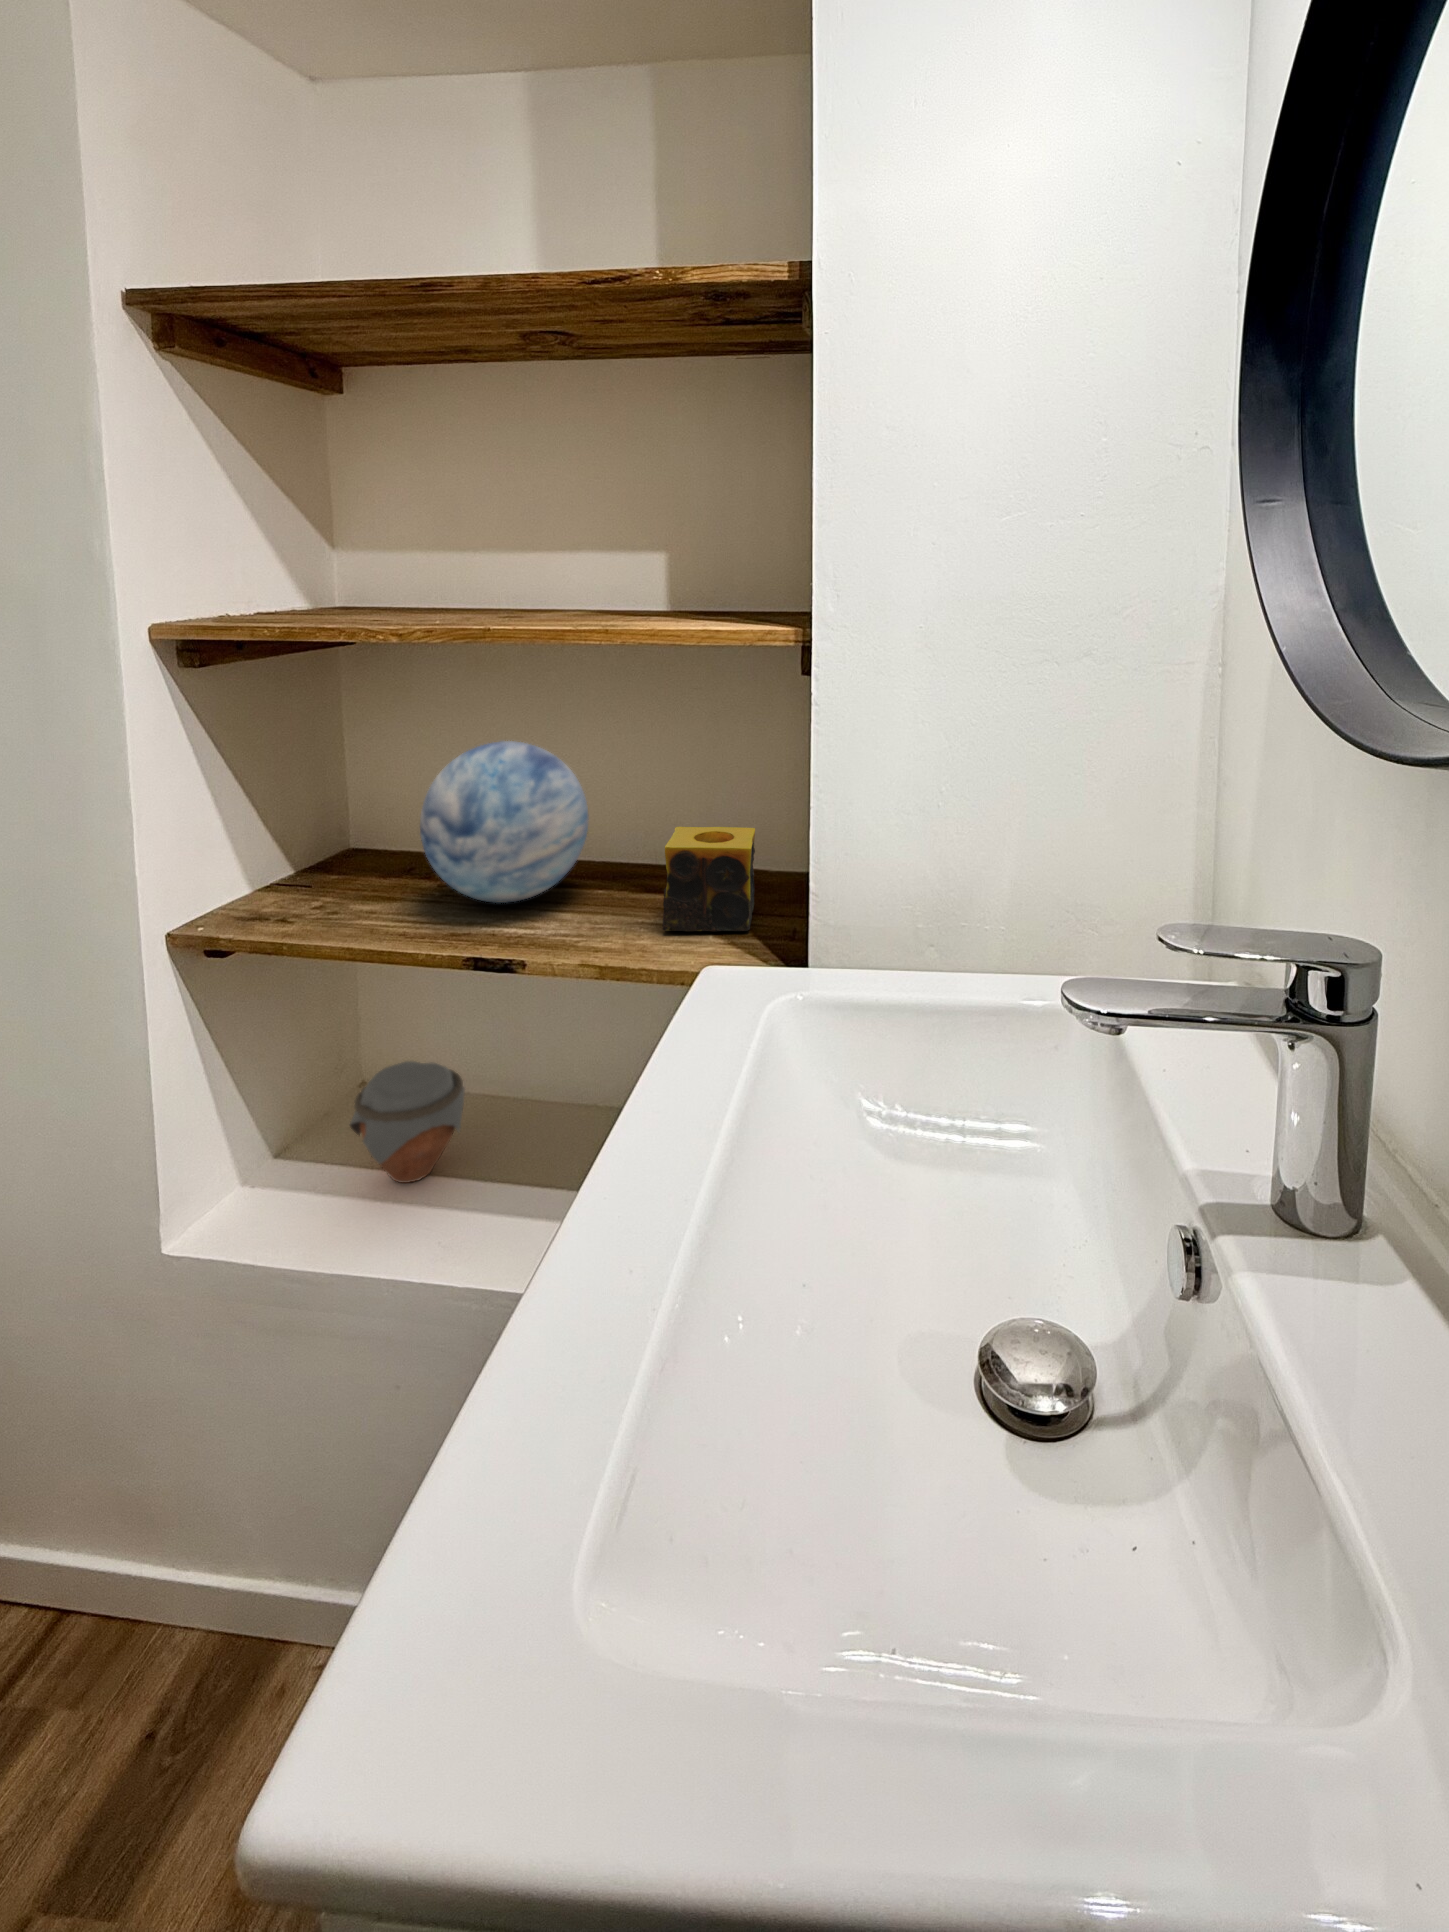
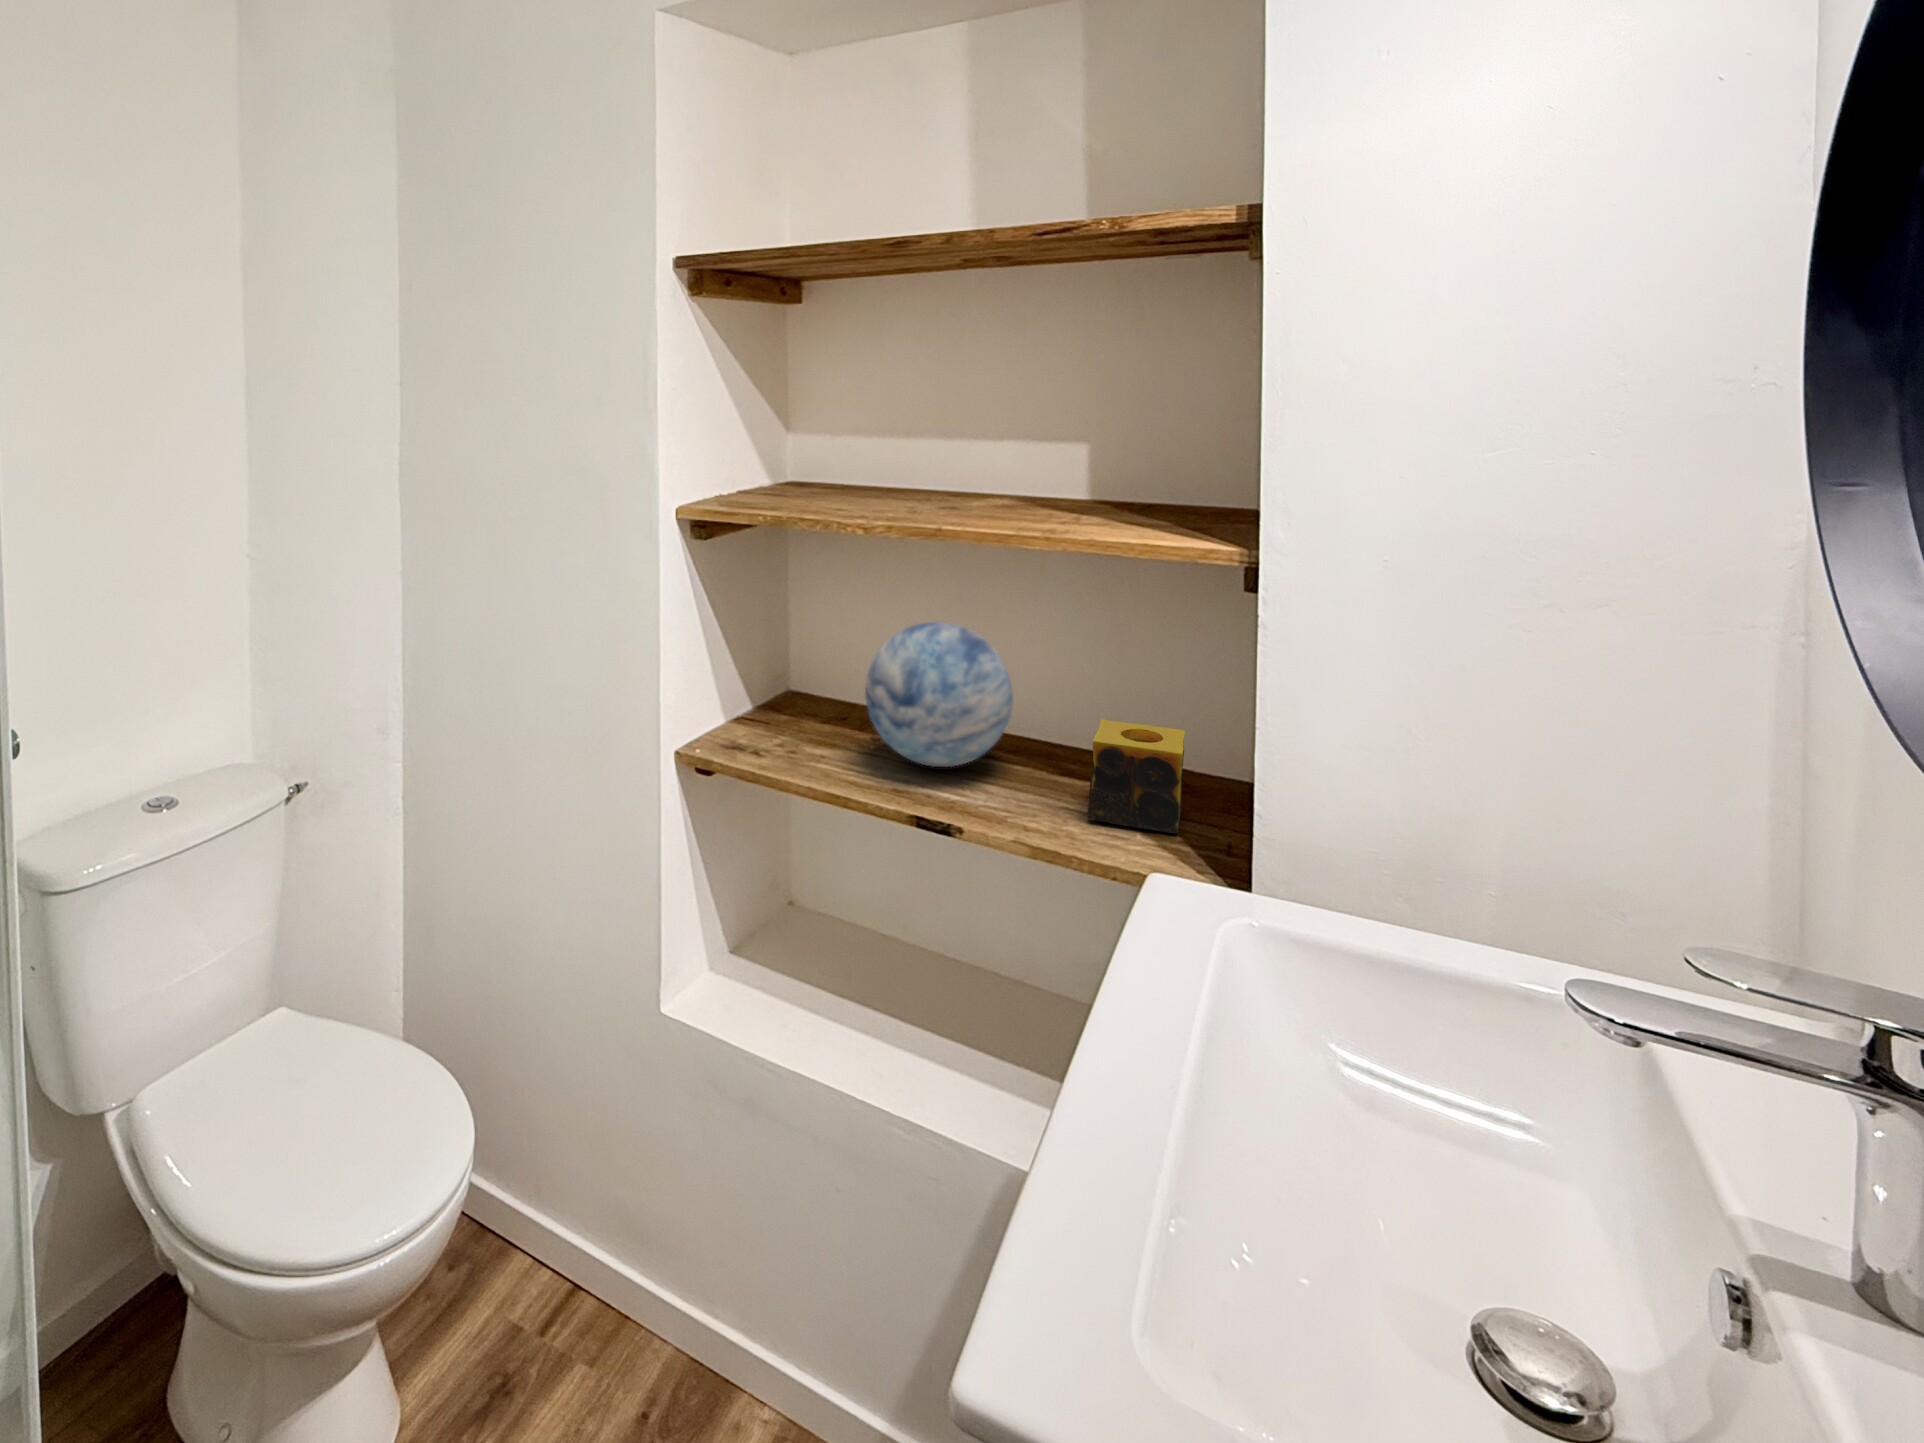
jar: present [350,1061,465,1183] -> none [796,887,888,993]

